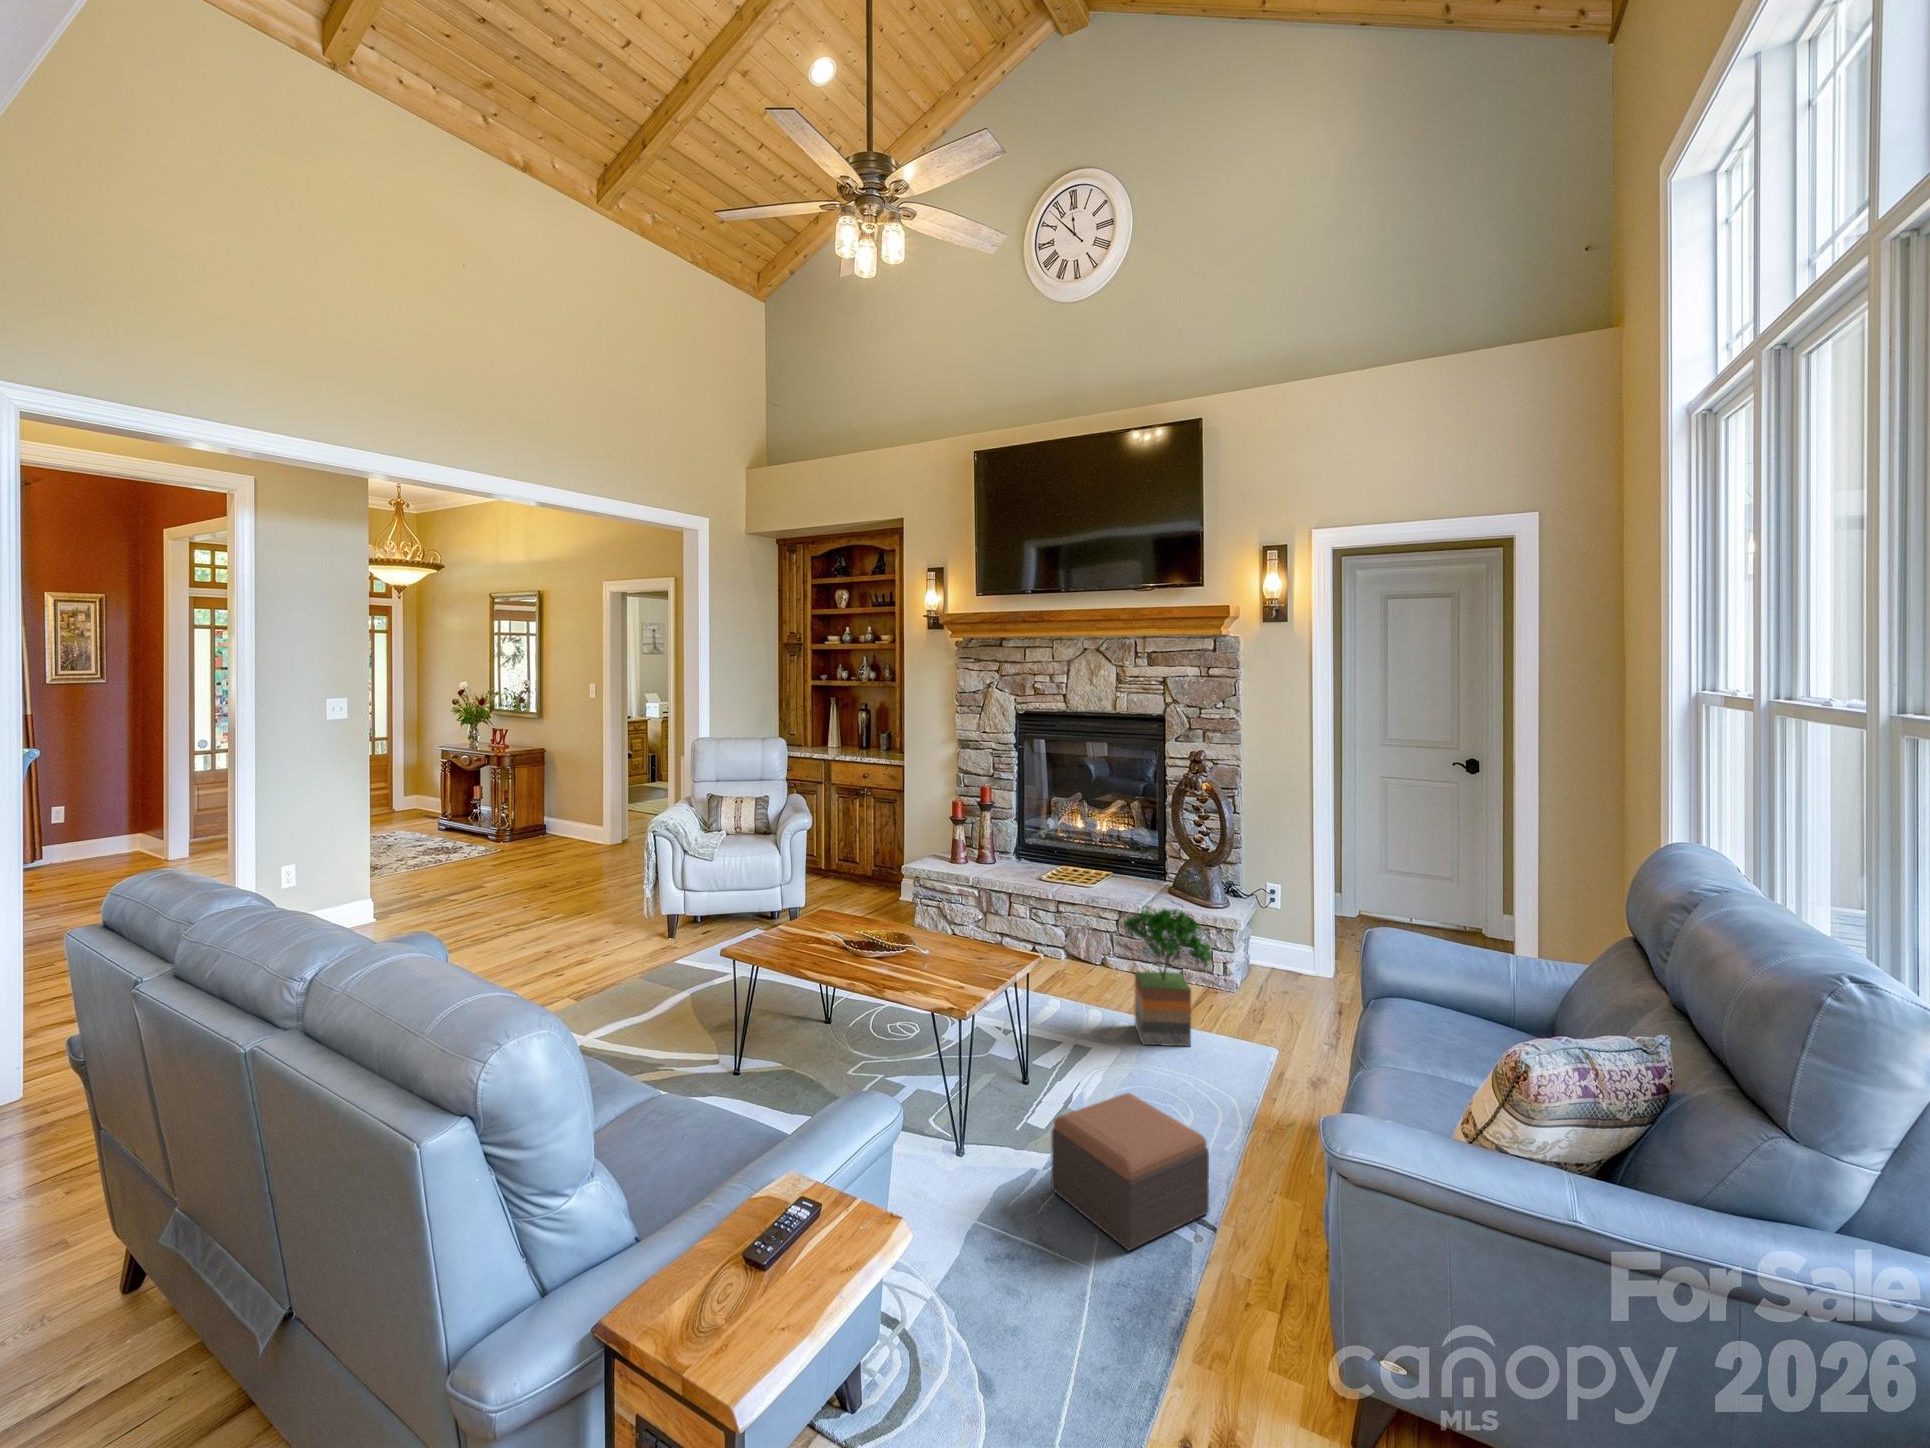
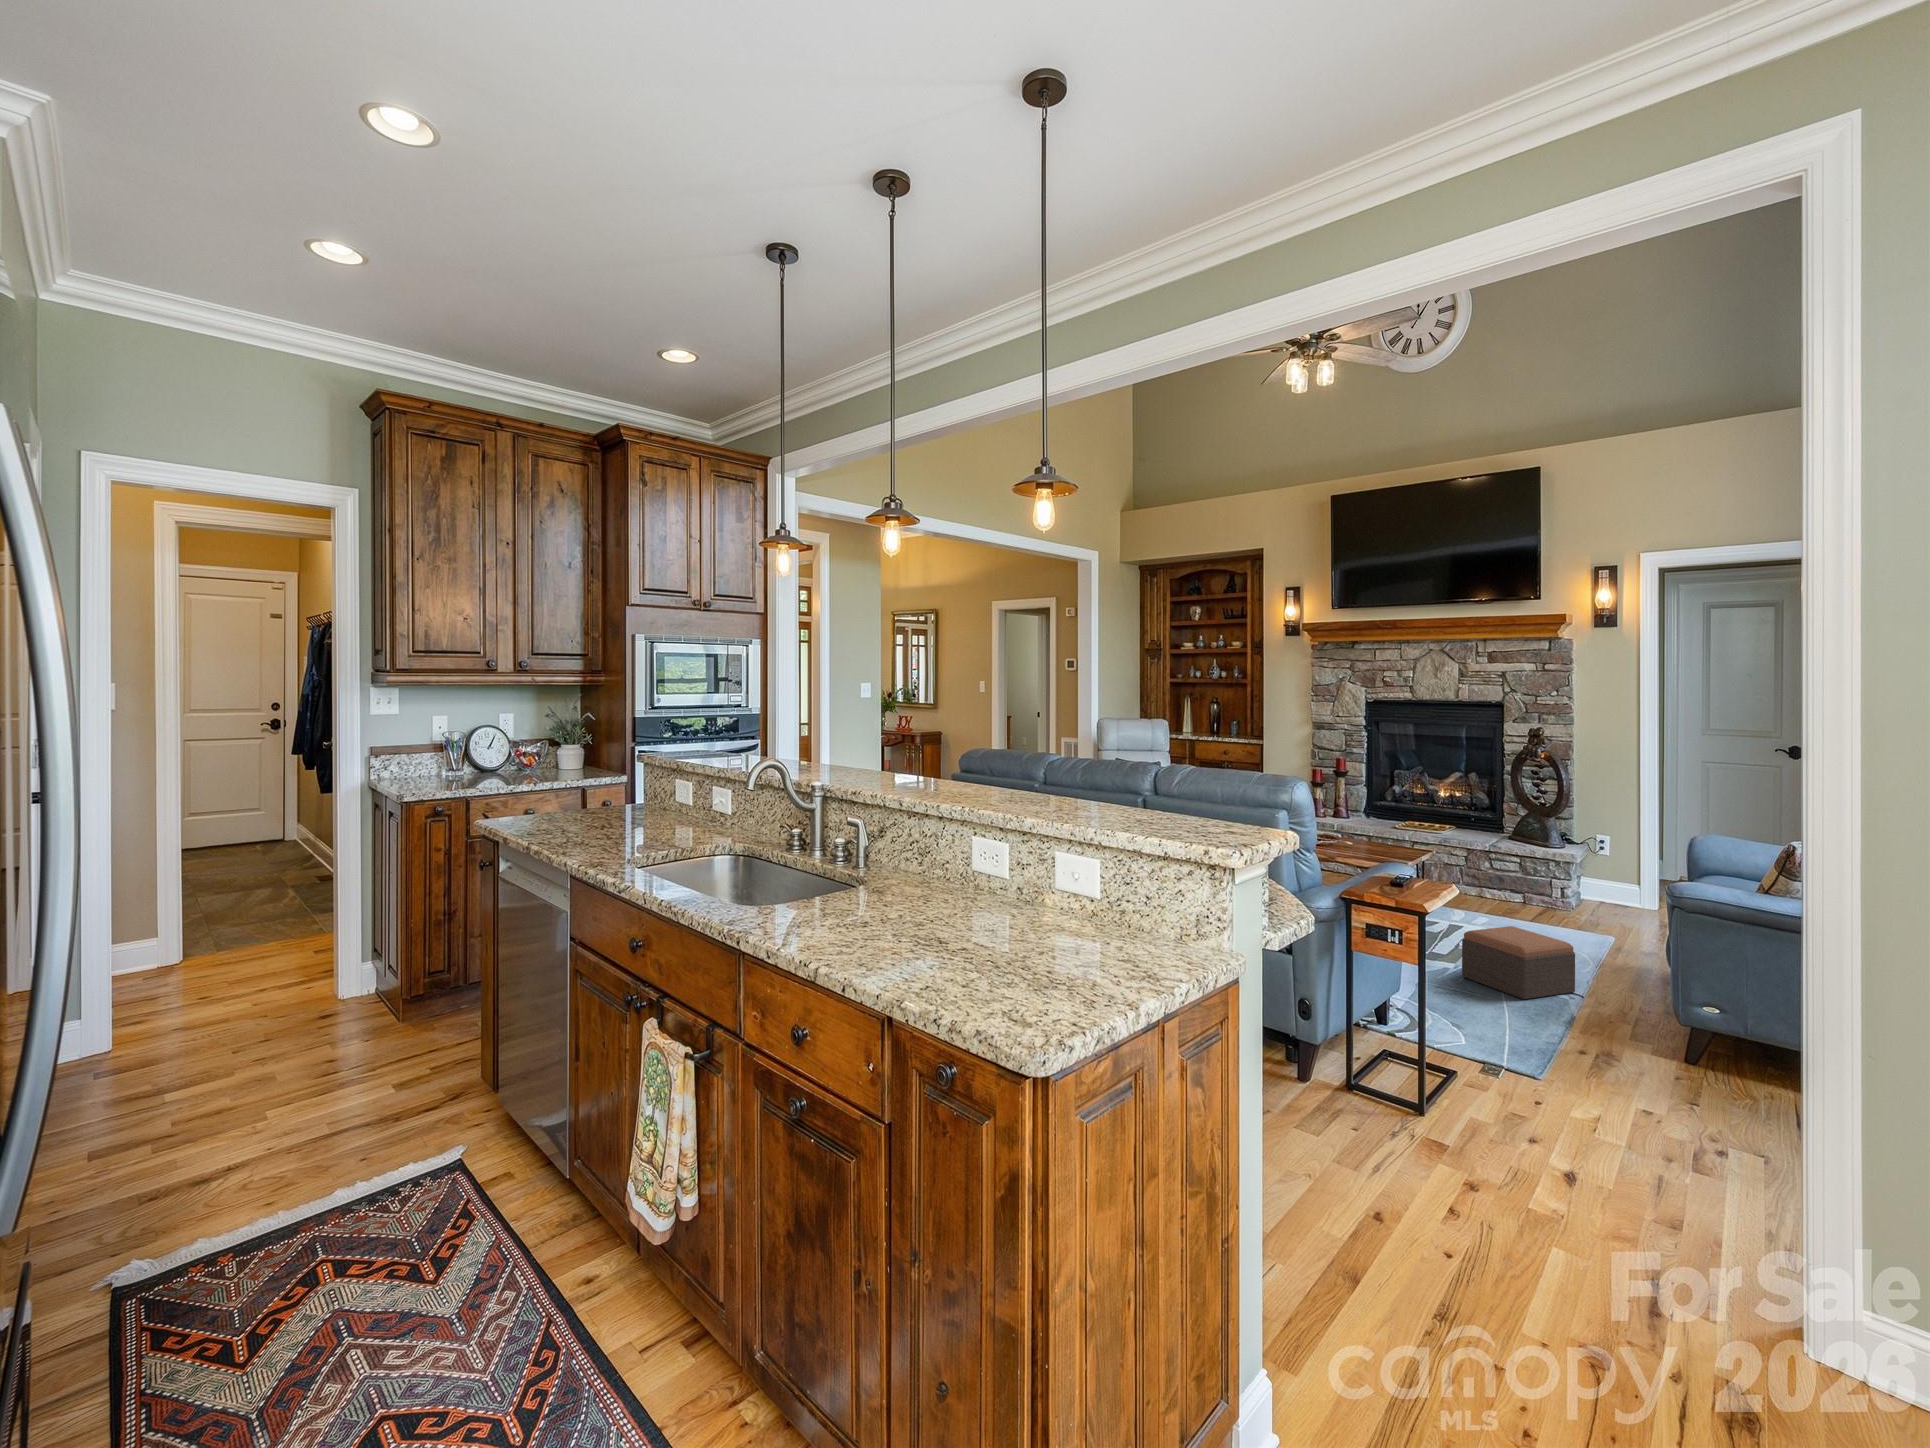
potted tree: present [1122,908,1211,1046] -> none [1483,833,1563,930]

